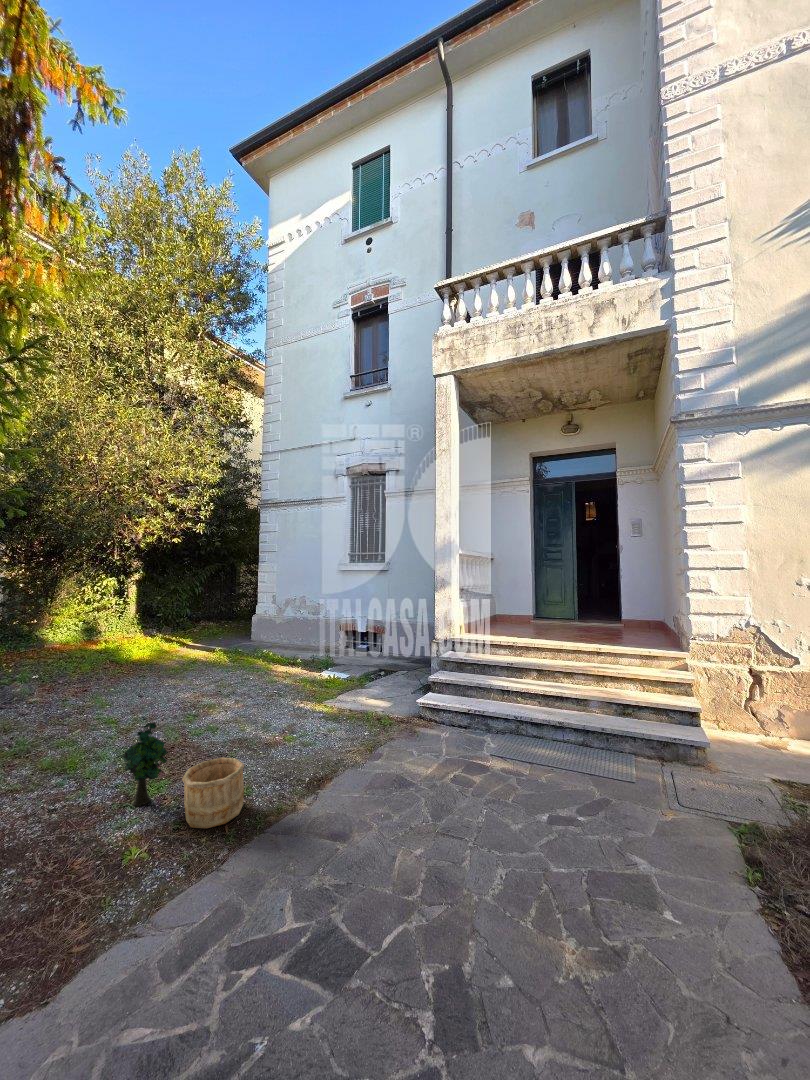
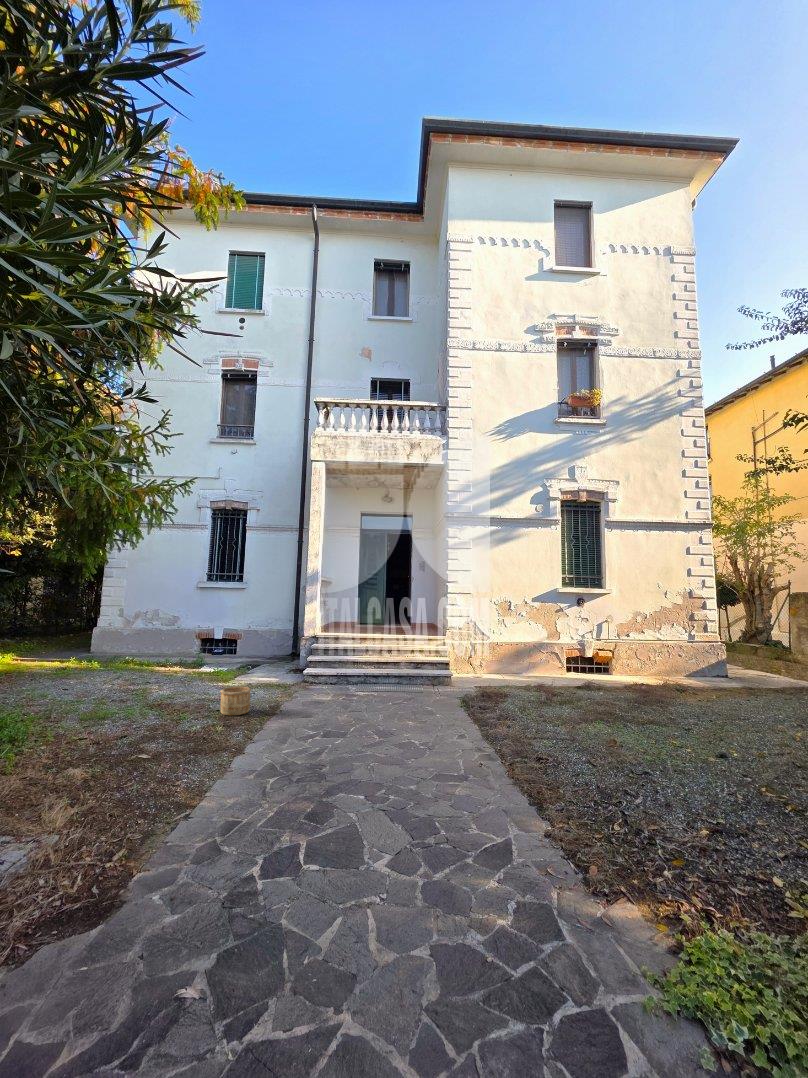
decorative plant: present [118,722,168,806] -> none [173,670,200,715]

